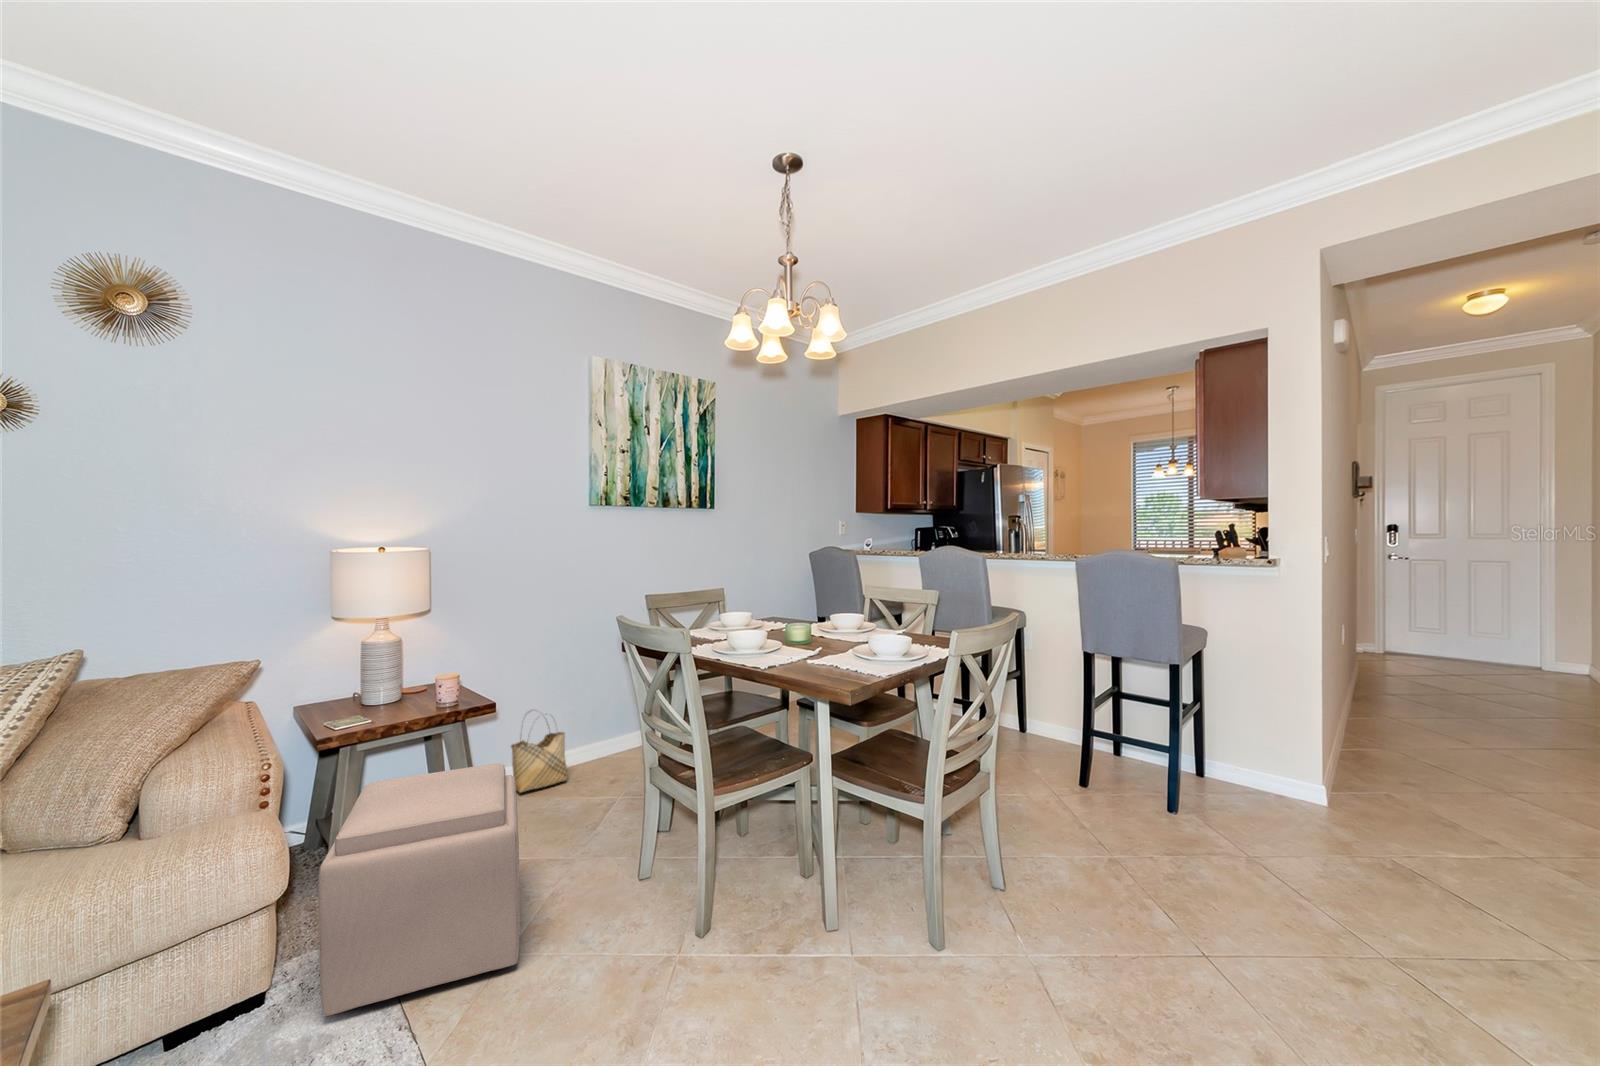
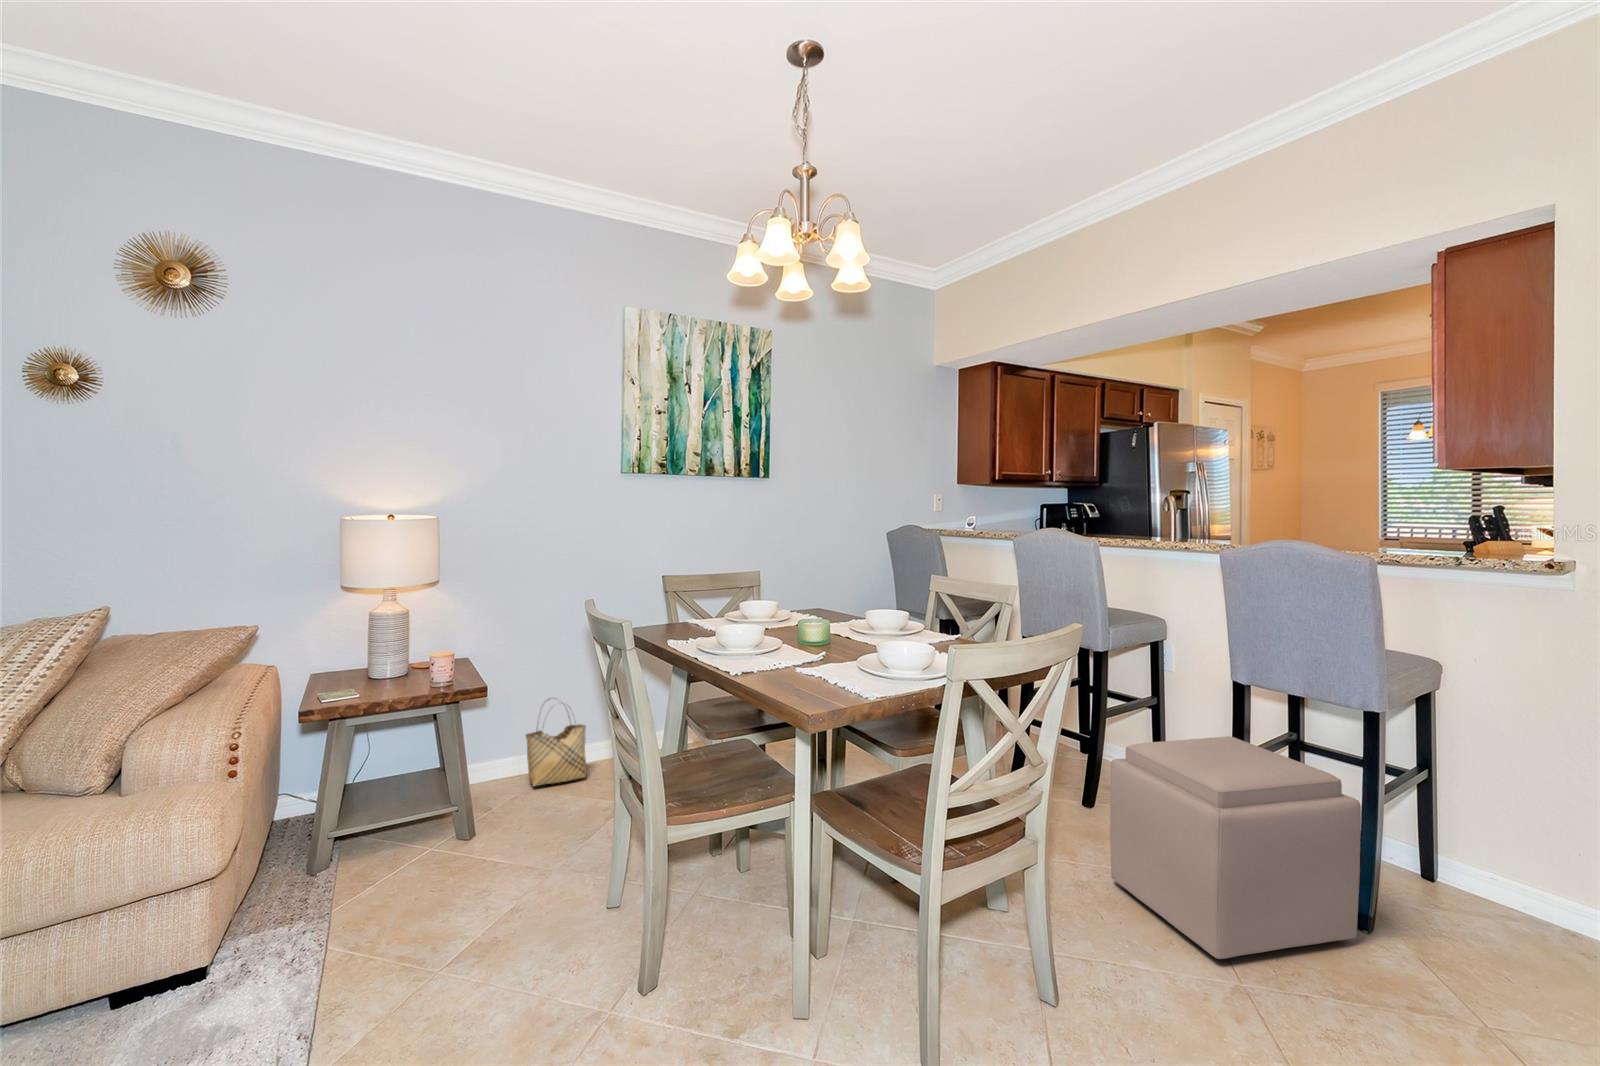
ottoman: present [318,764,520,1016] -> present [1110,736,1361,959]

